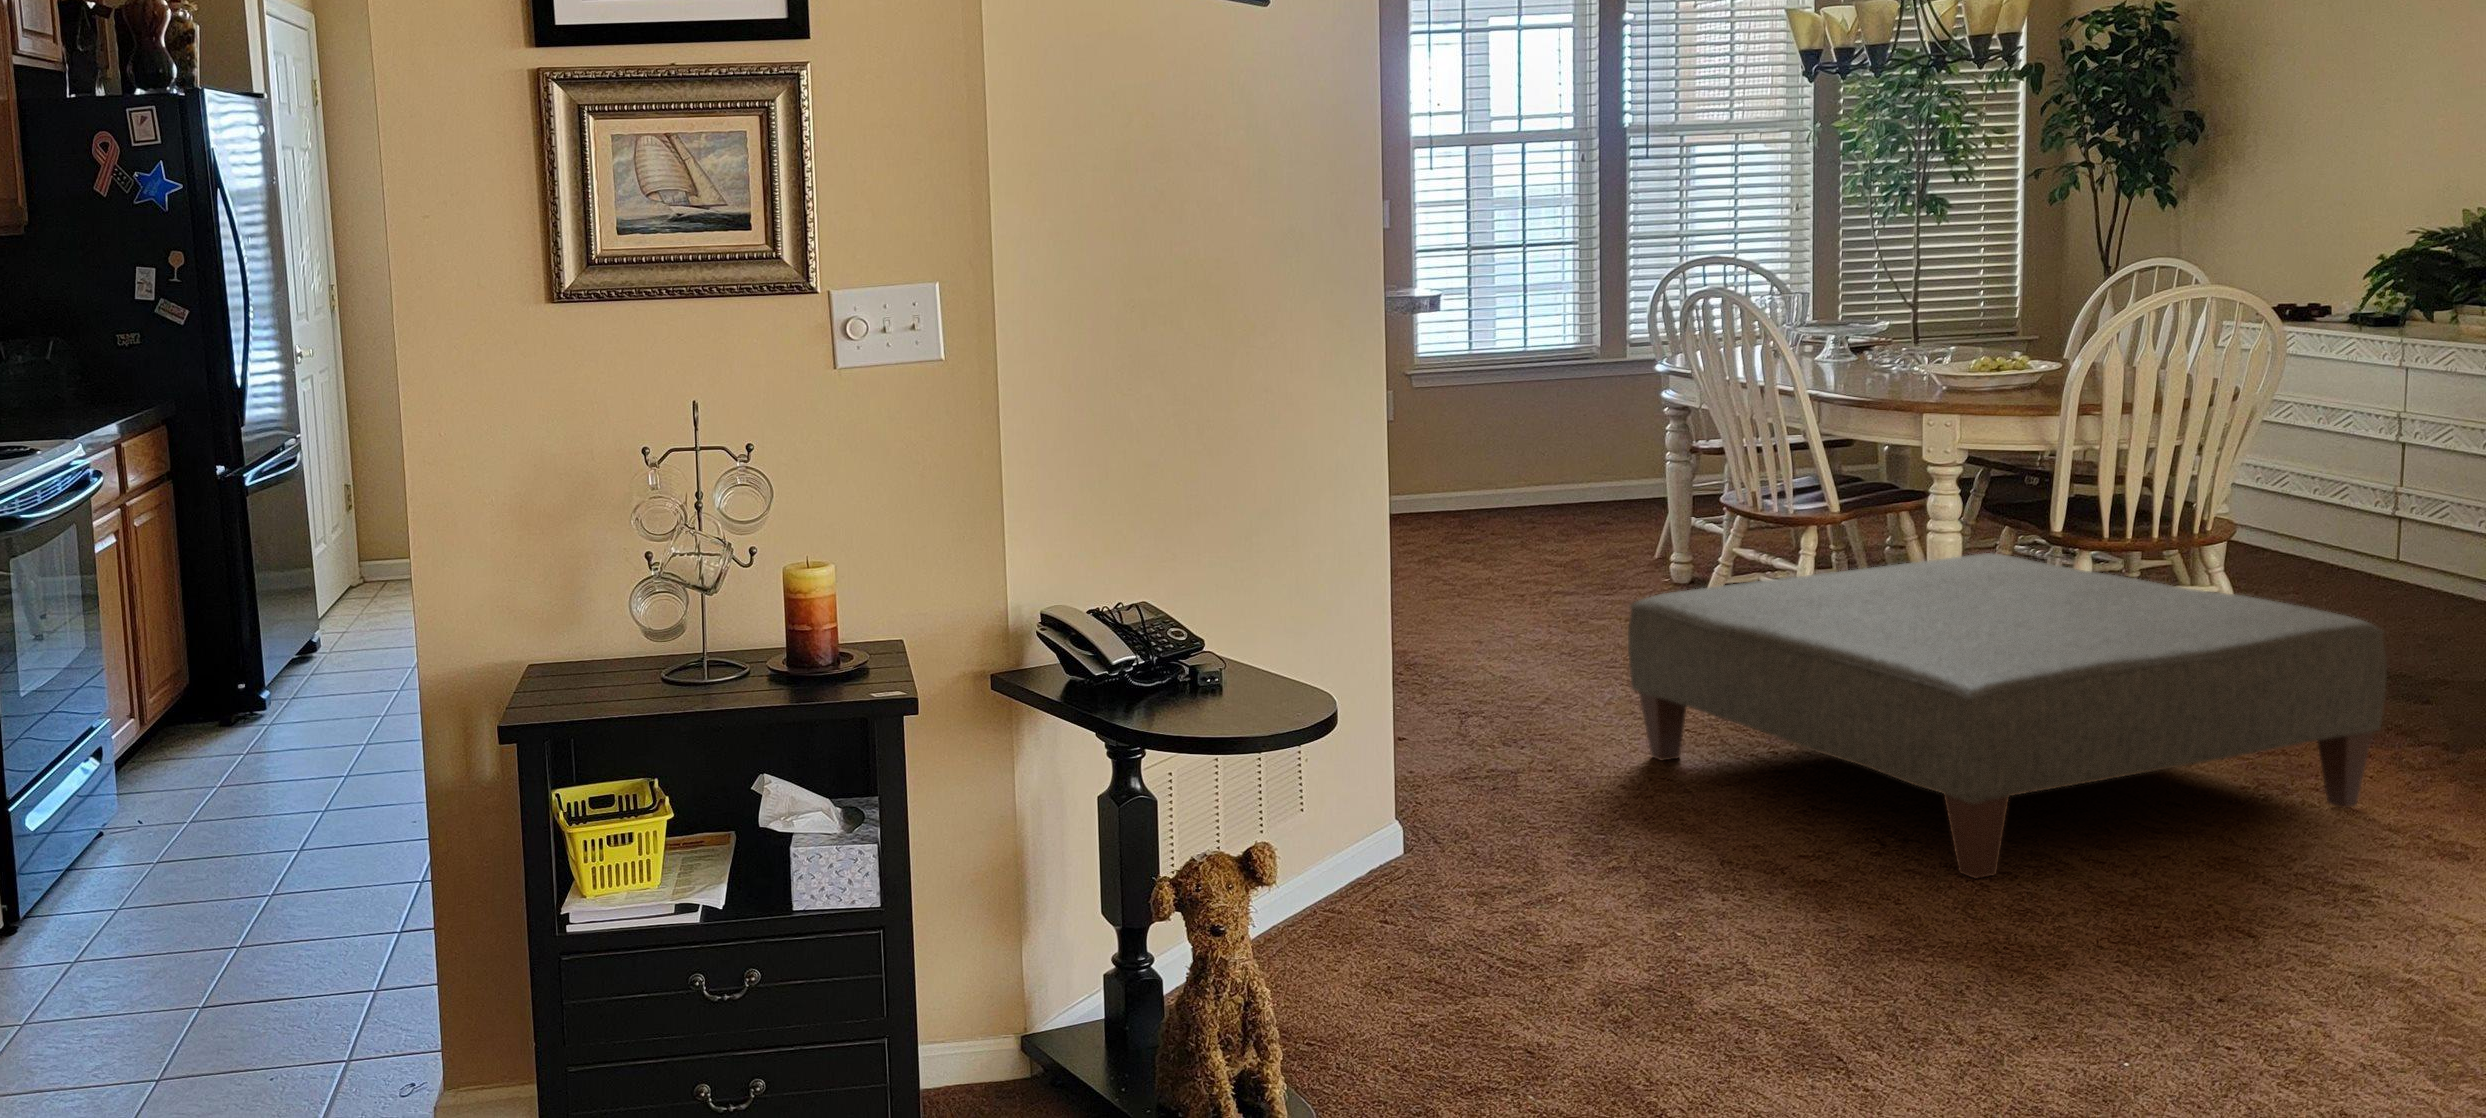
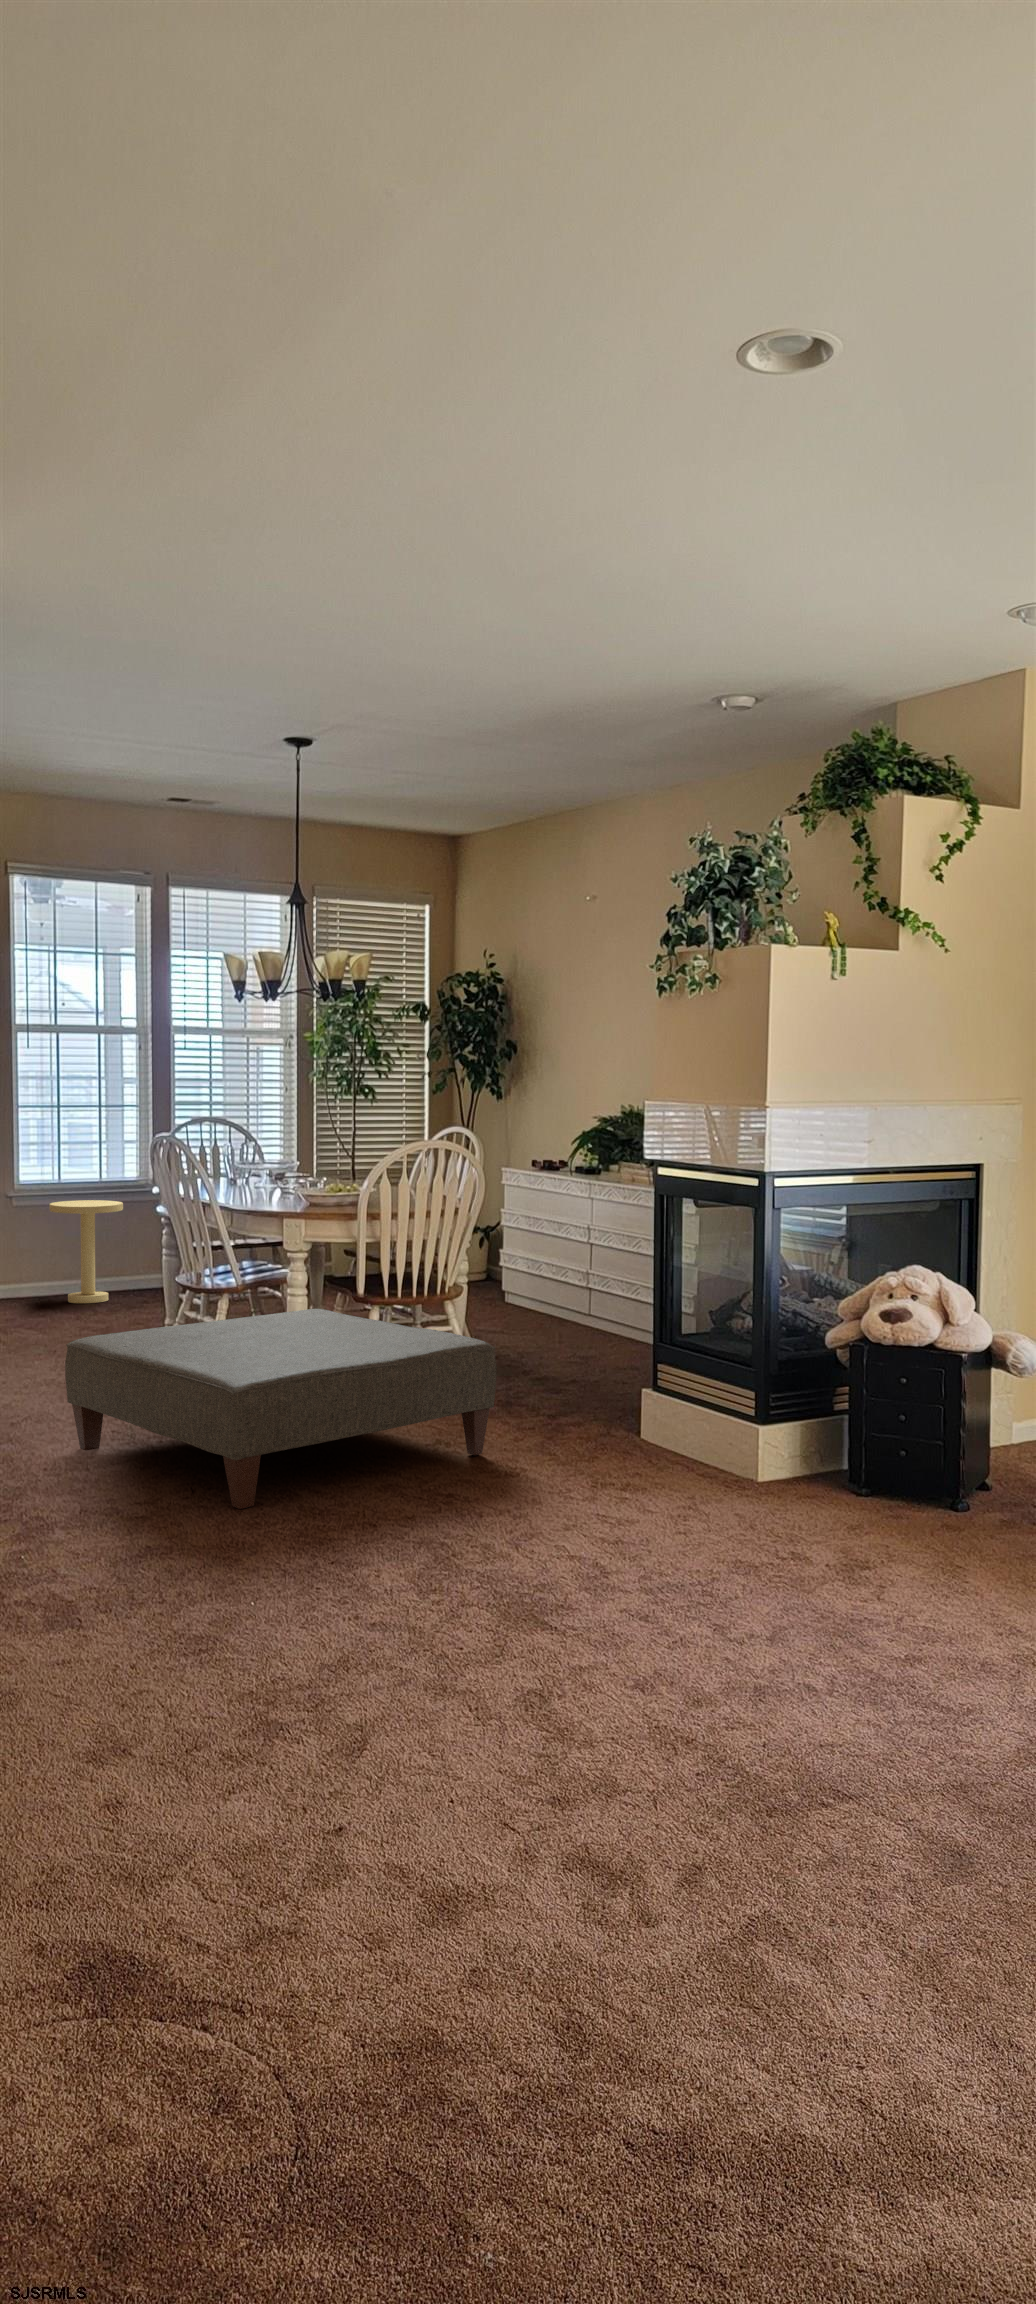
side table: none [1469,382,1573,528] -> present [49,1200,123,1303]

